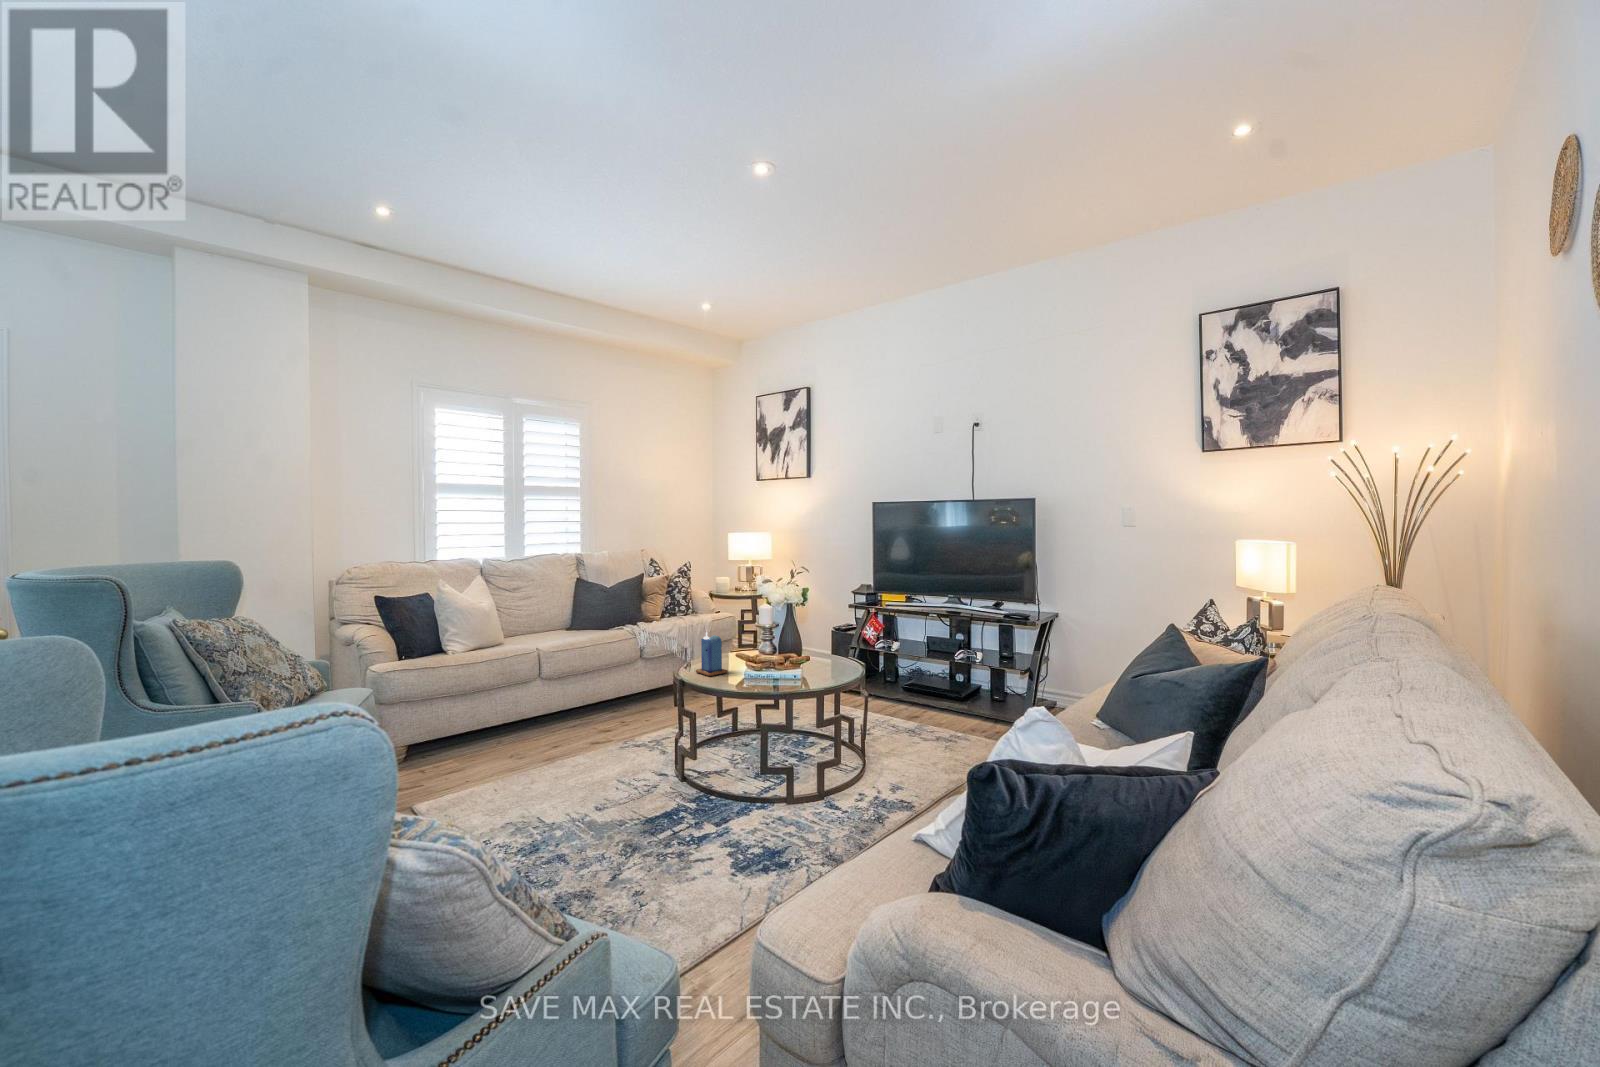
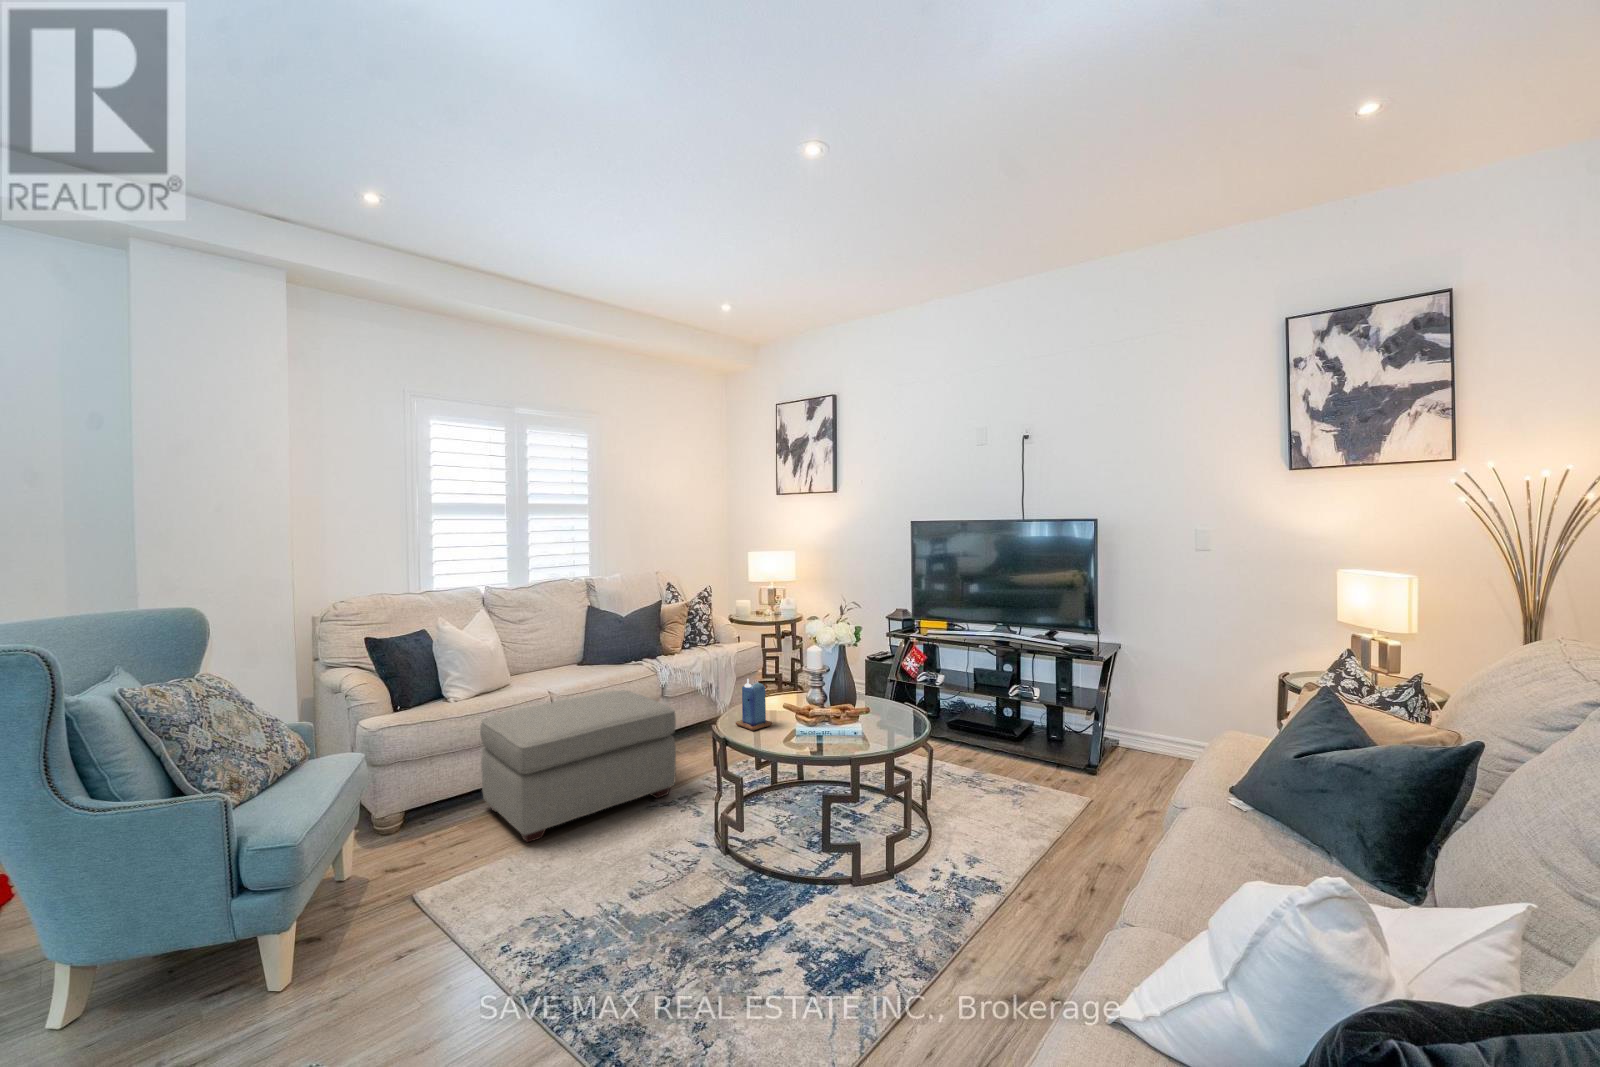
ottoman: none [475,650,648,772] -> present [480,691,676,842]

